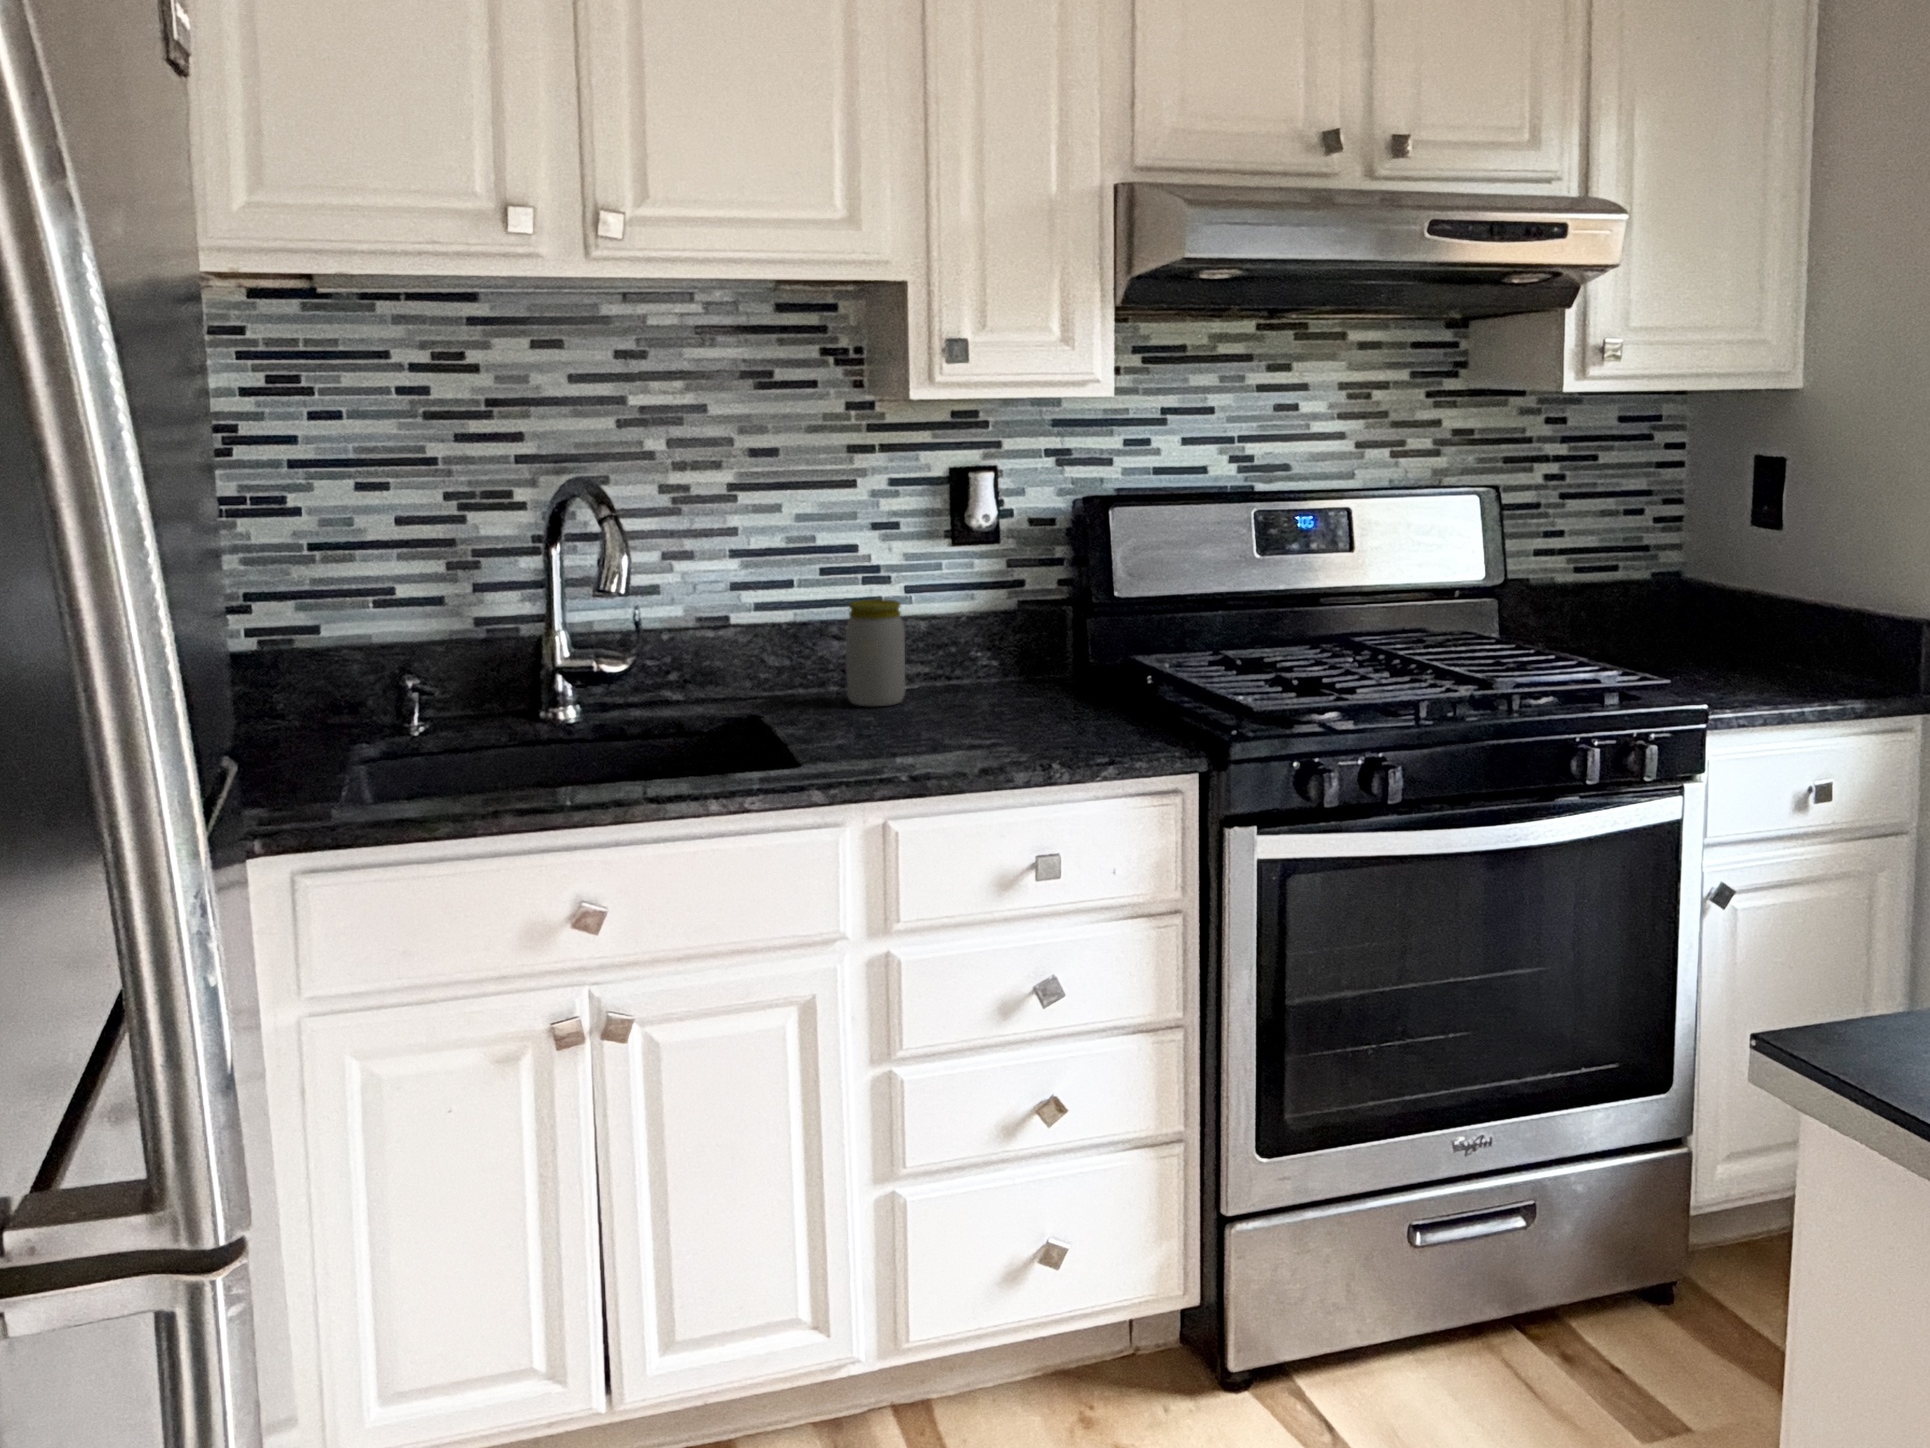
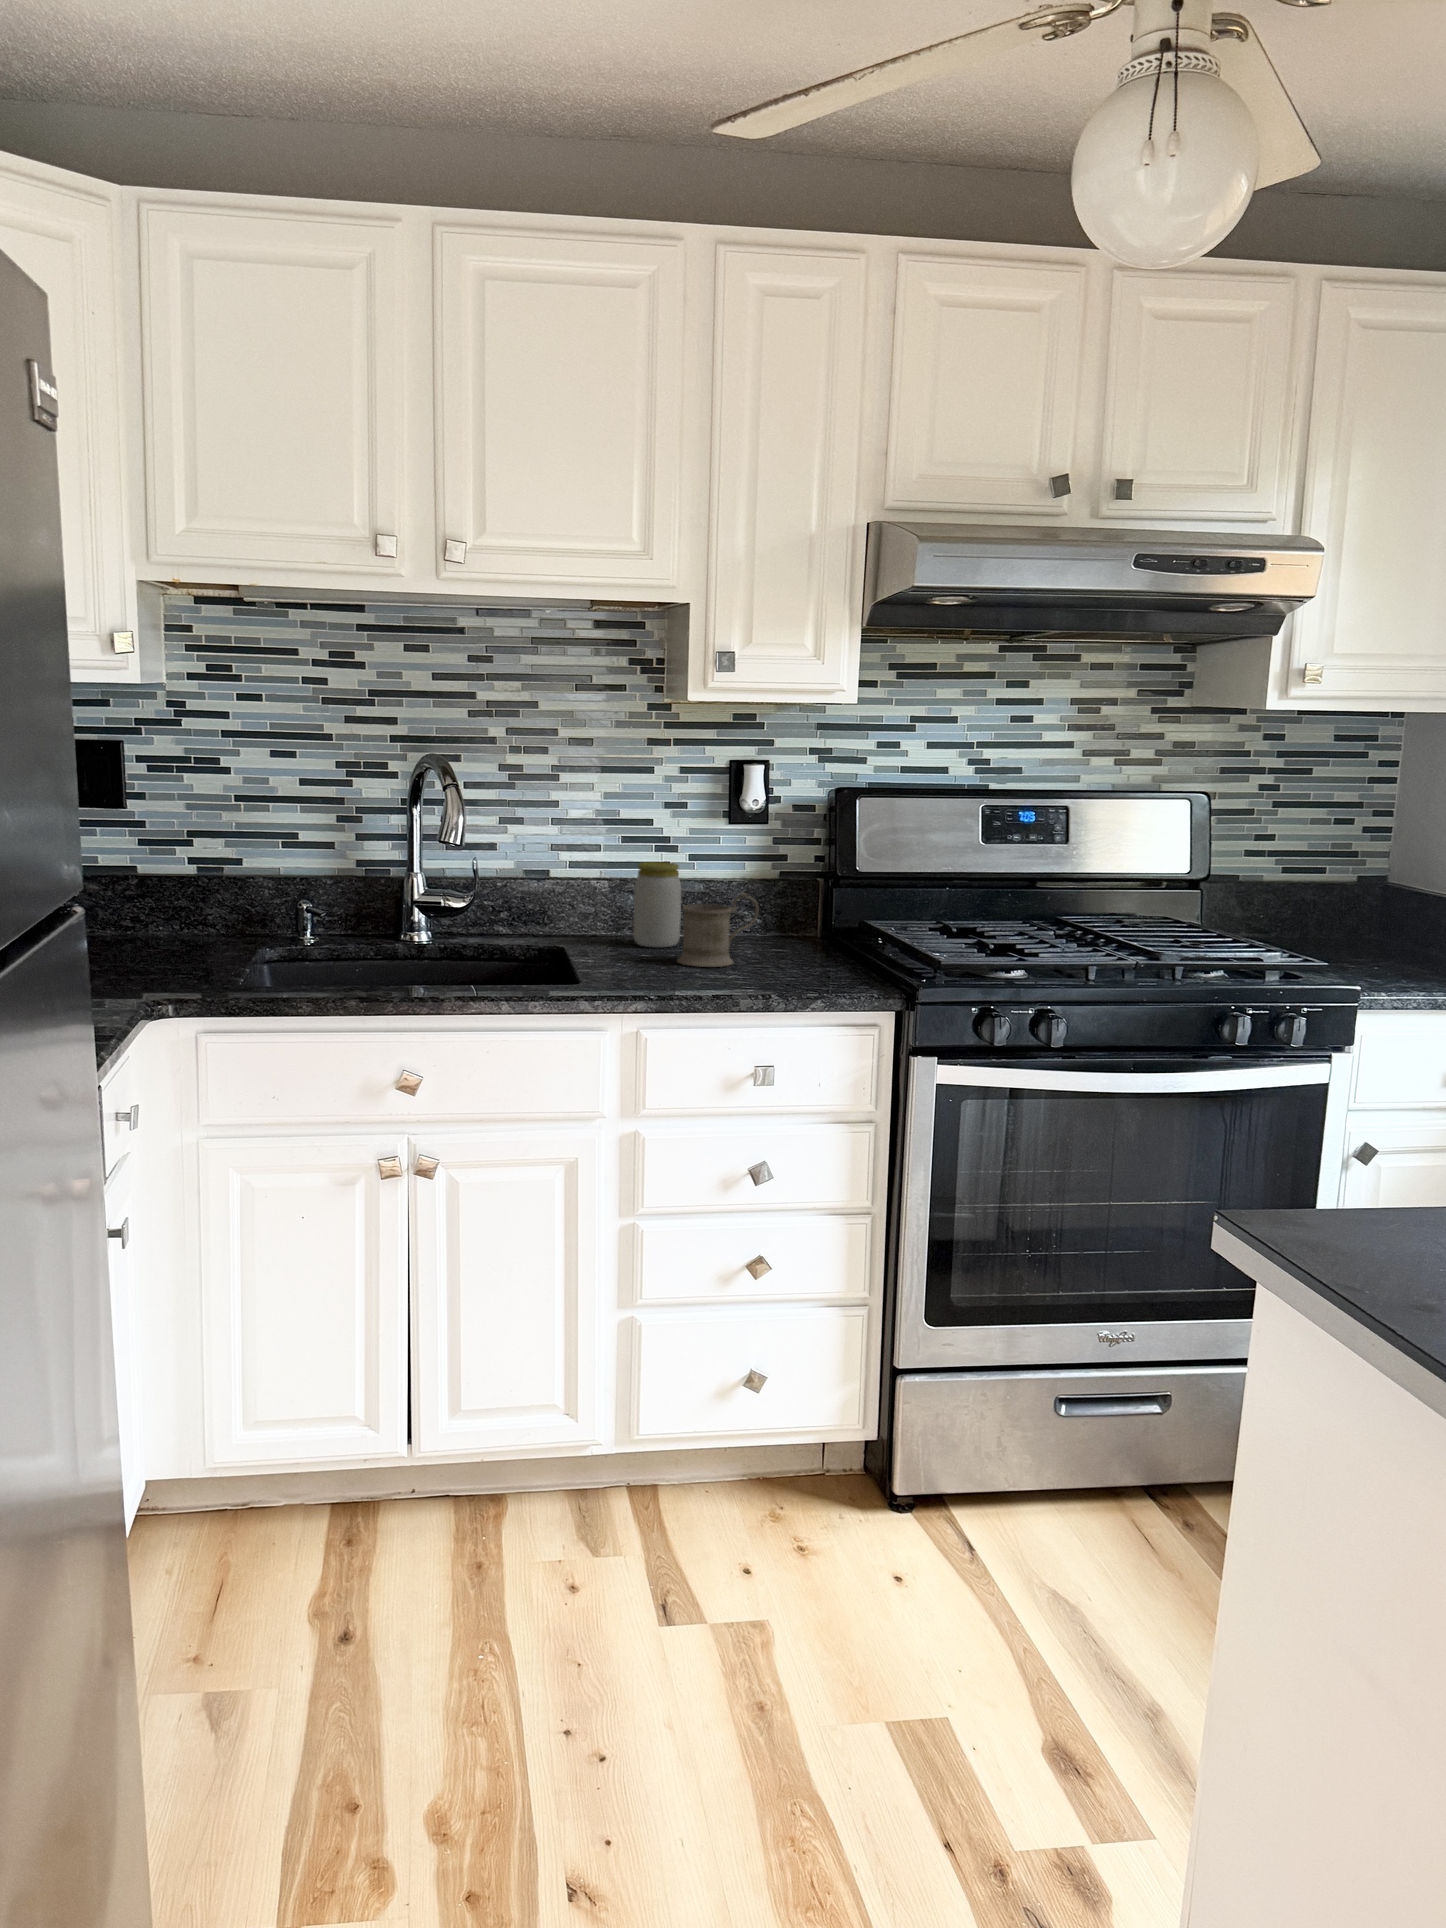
mug: none [913,635,1010,730] -> present [677,893,758,967]

